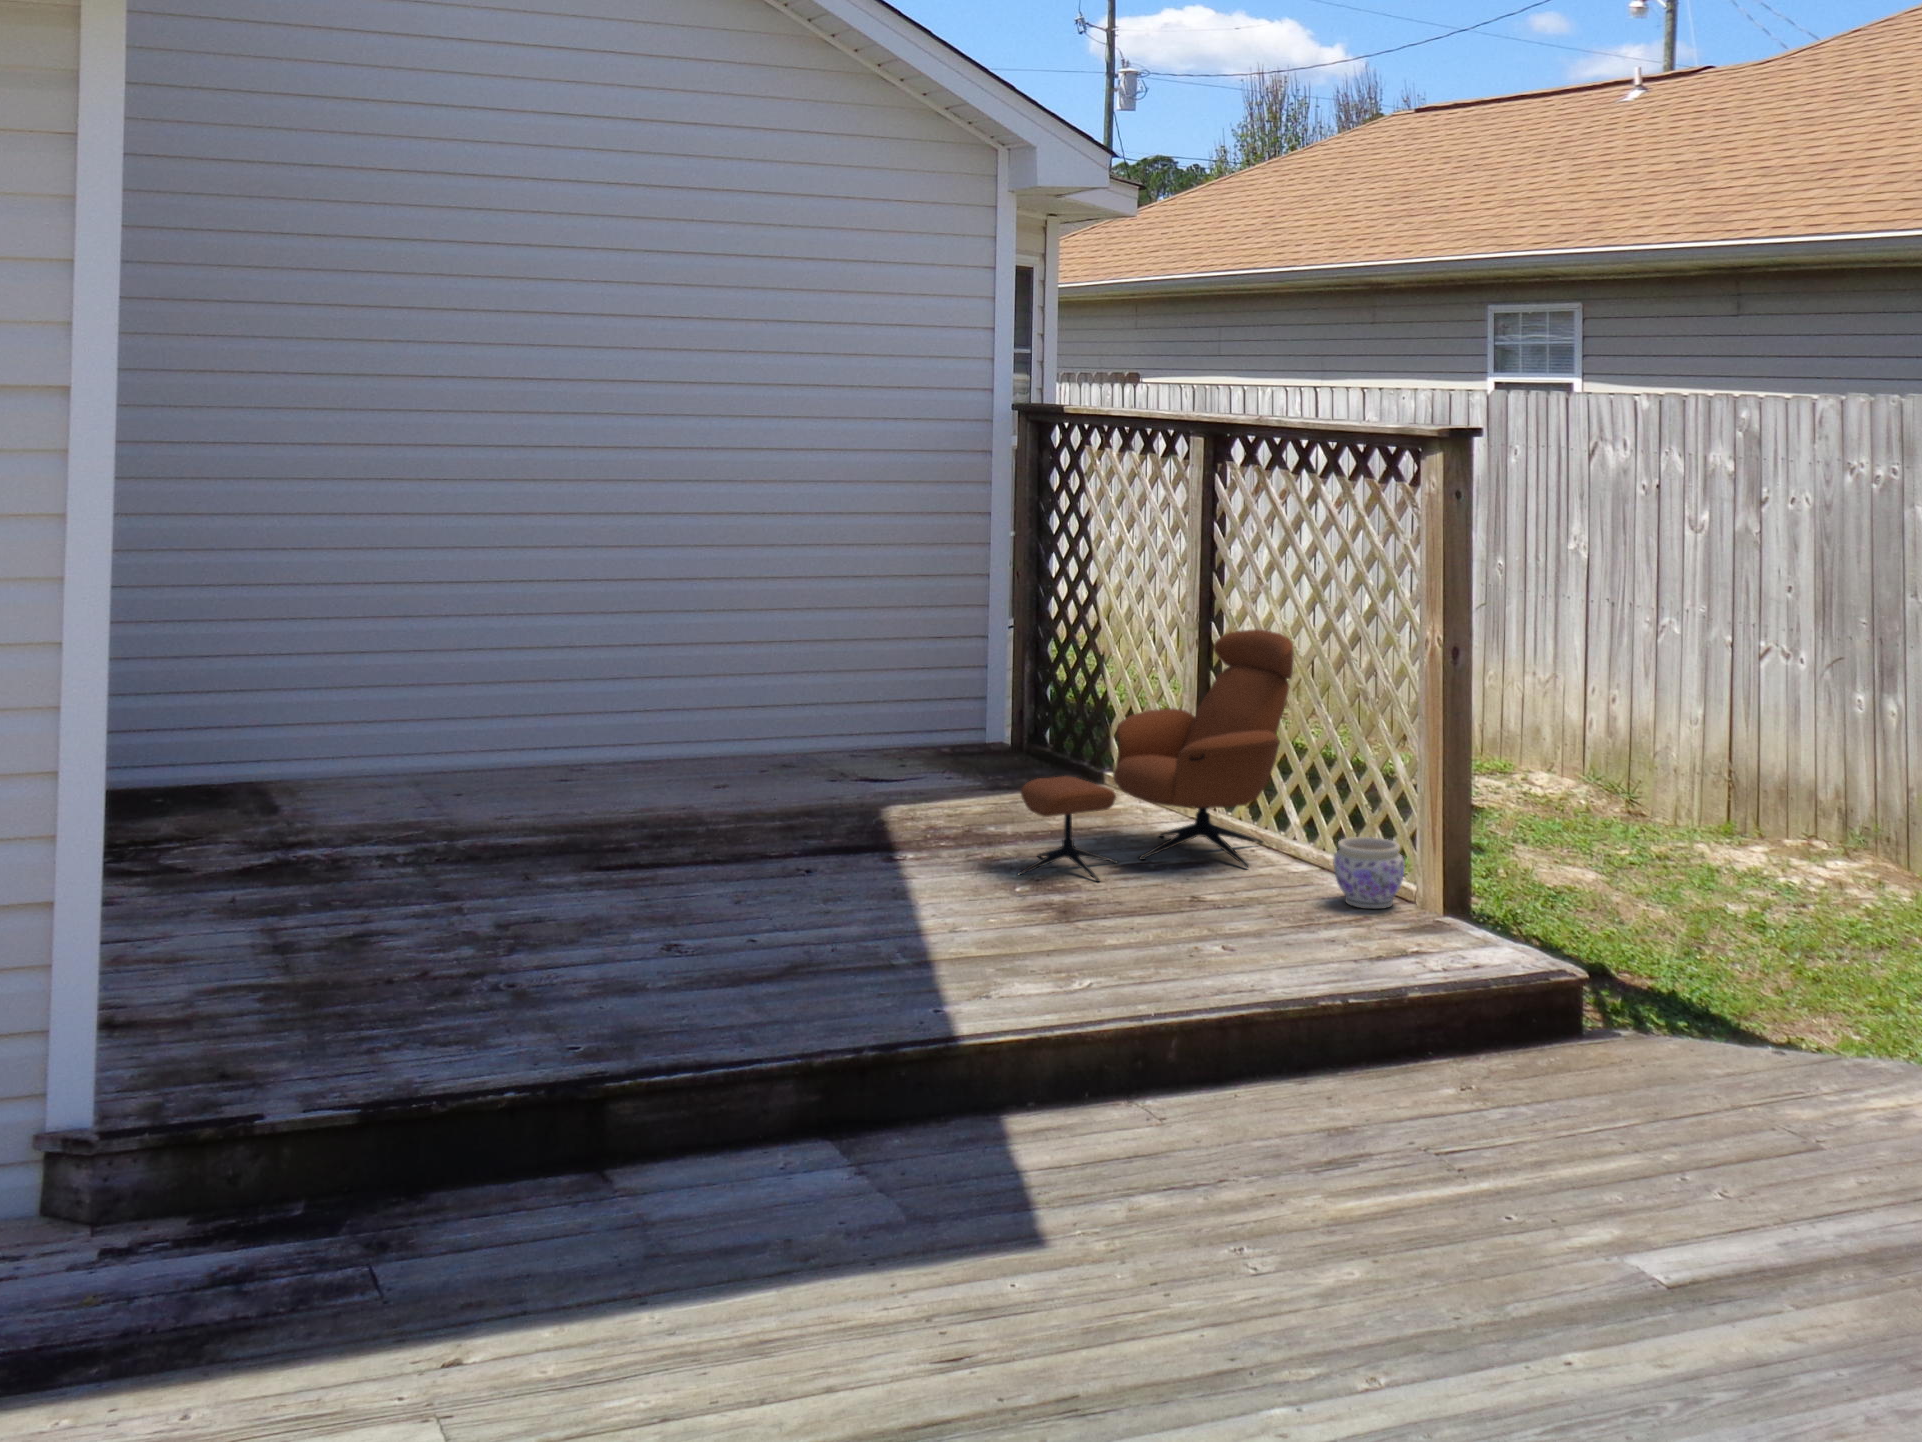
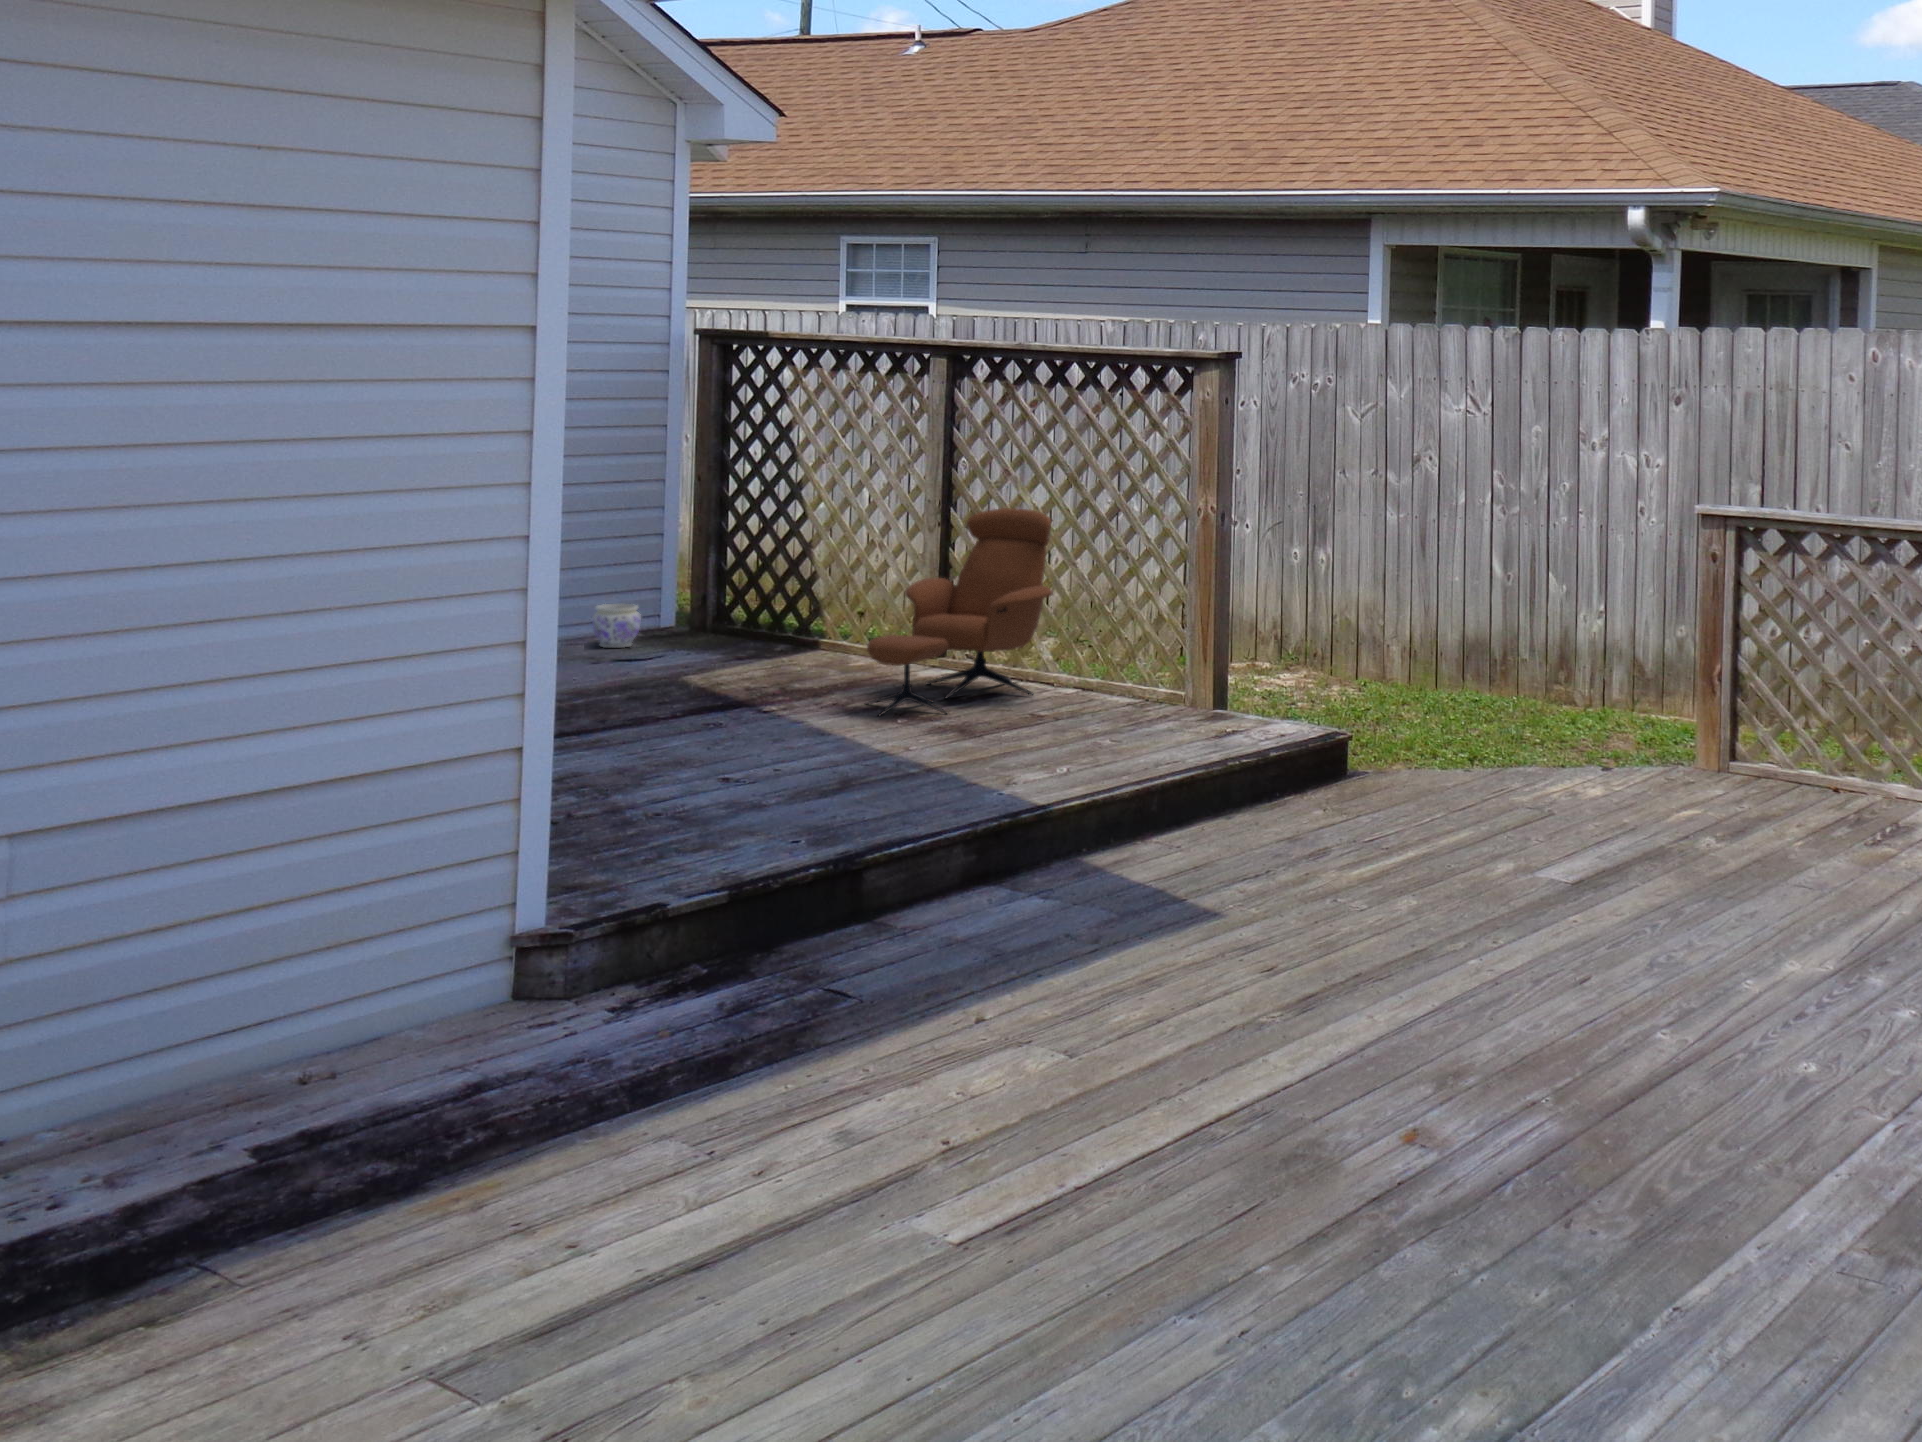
planter: present [1333,837,1405,909] -> present [592,604,641,648]

